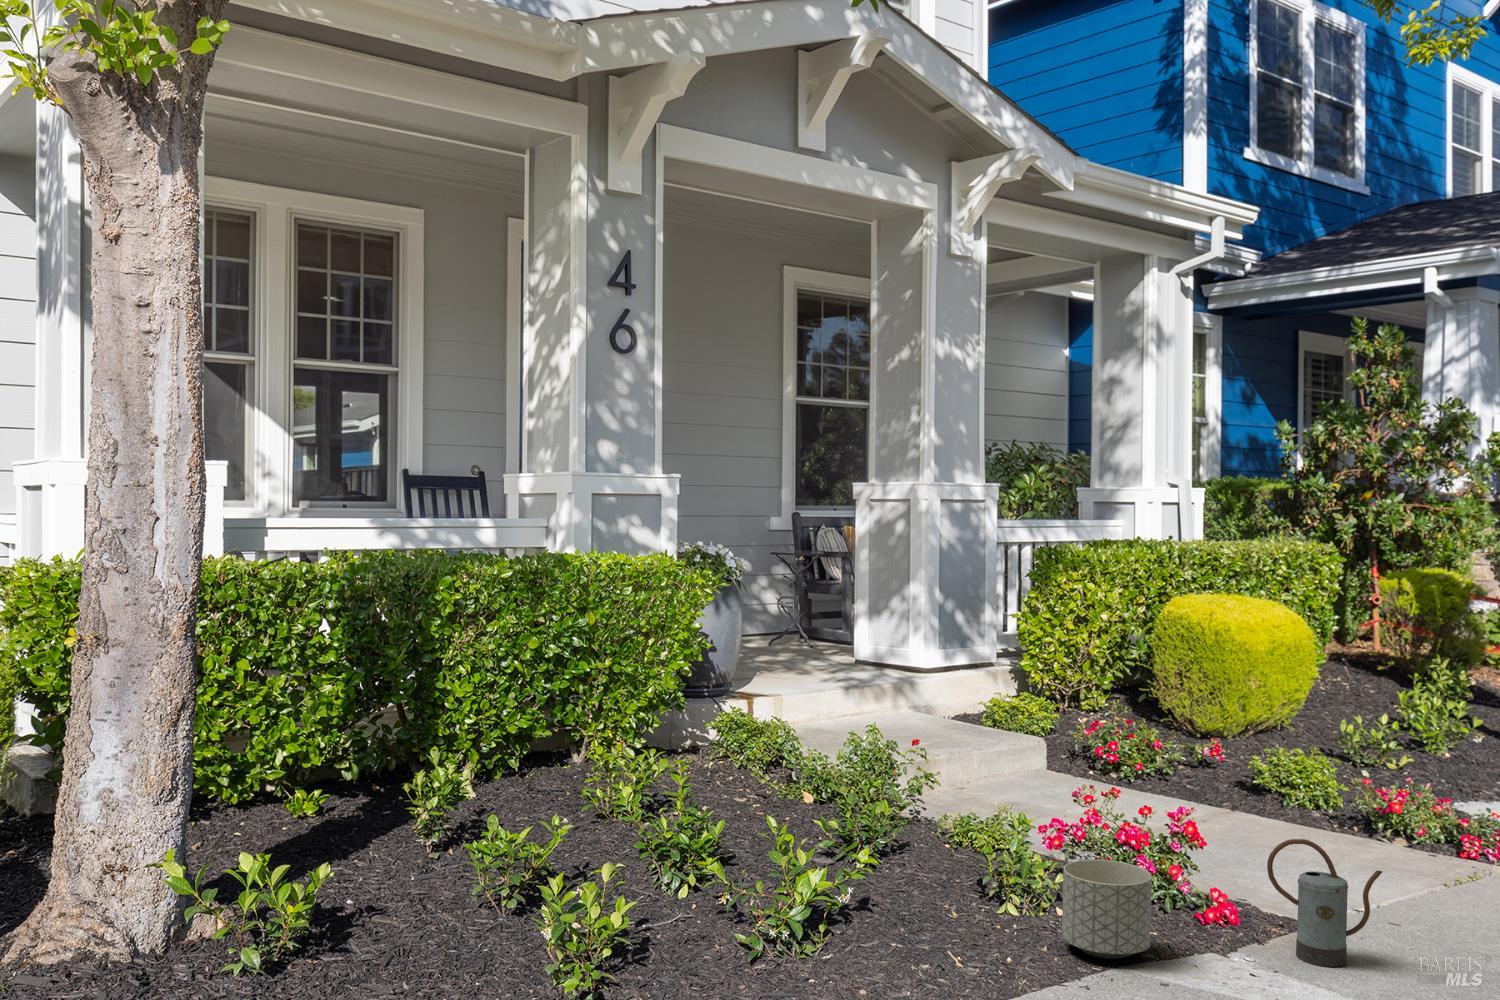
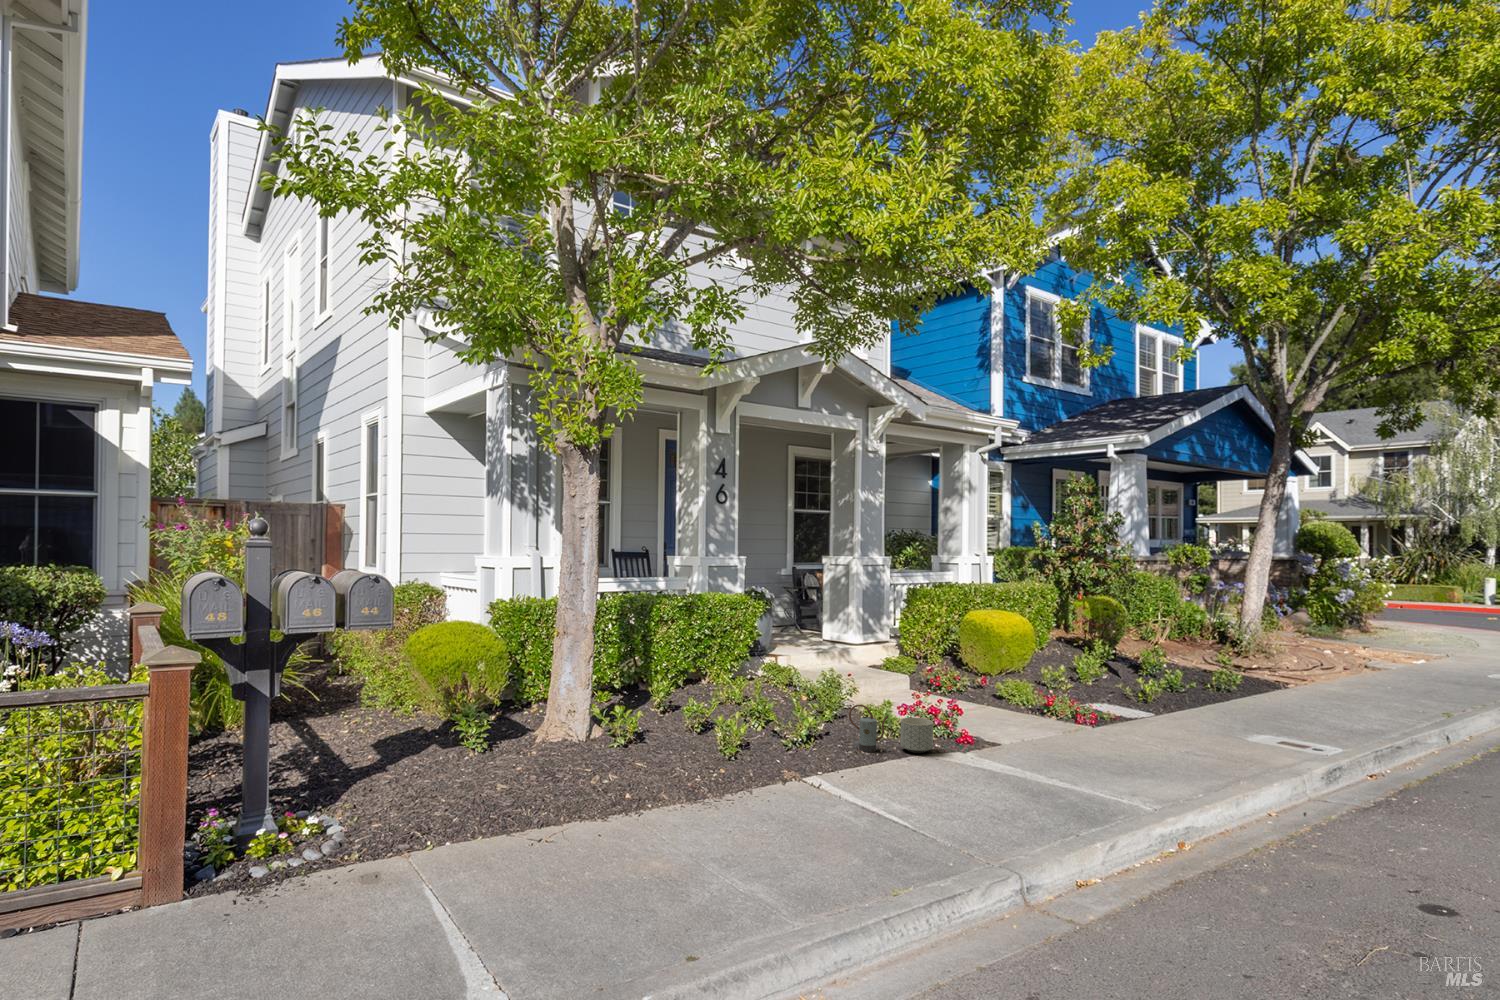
watering can: present [1267,839,1382,967] -> present [849,705,888,752]

